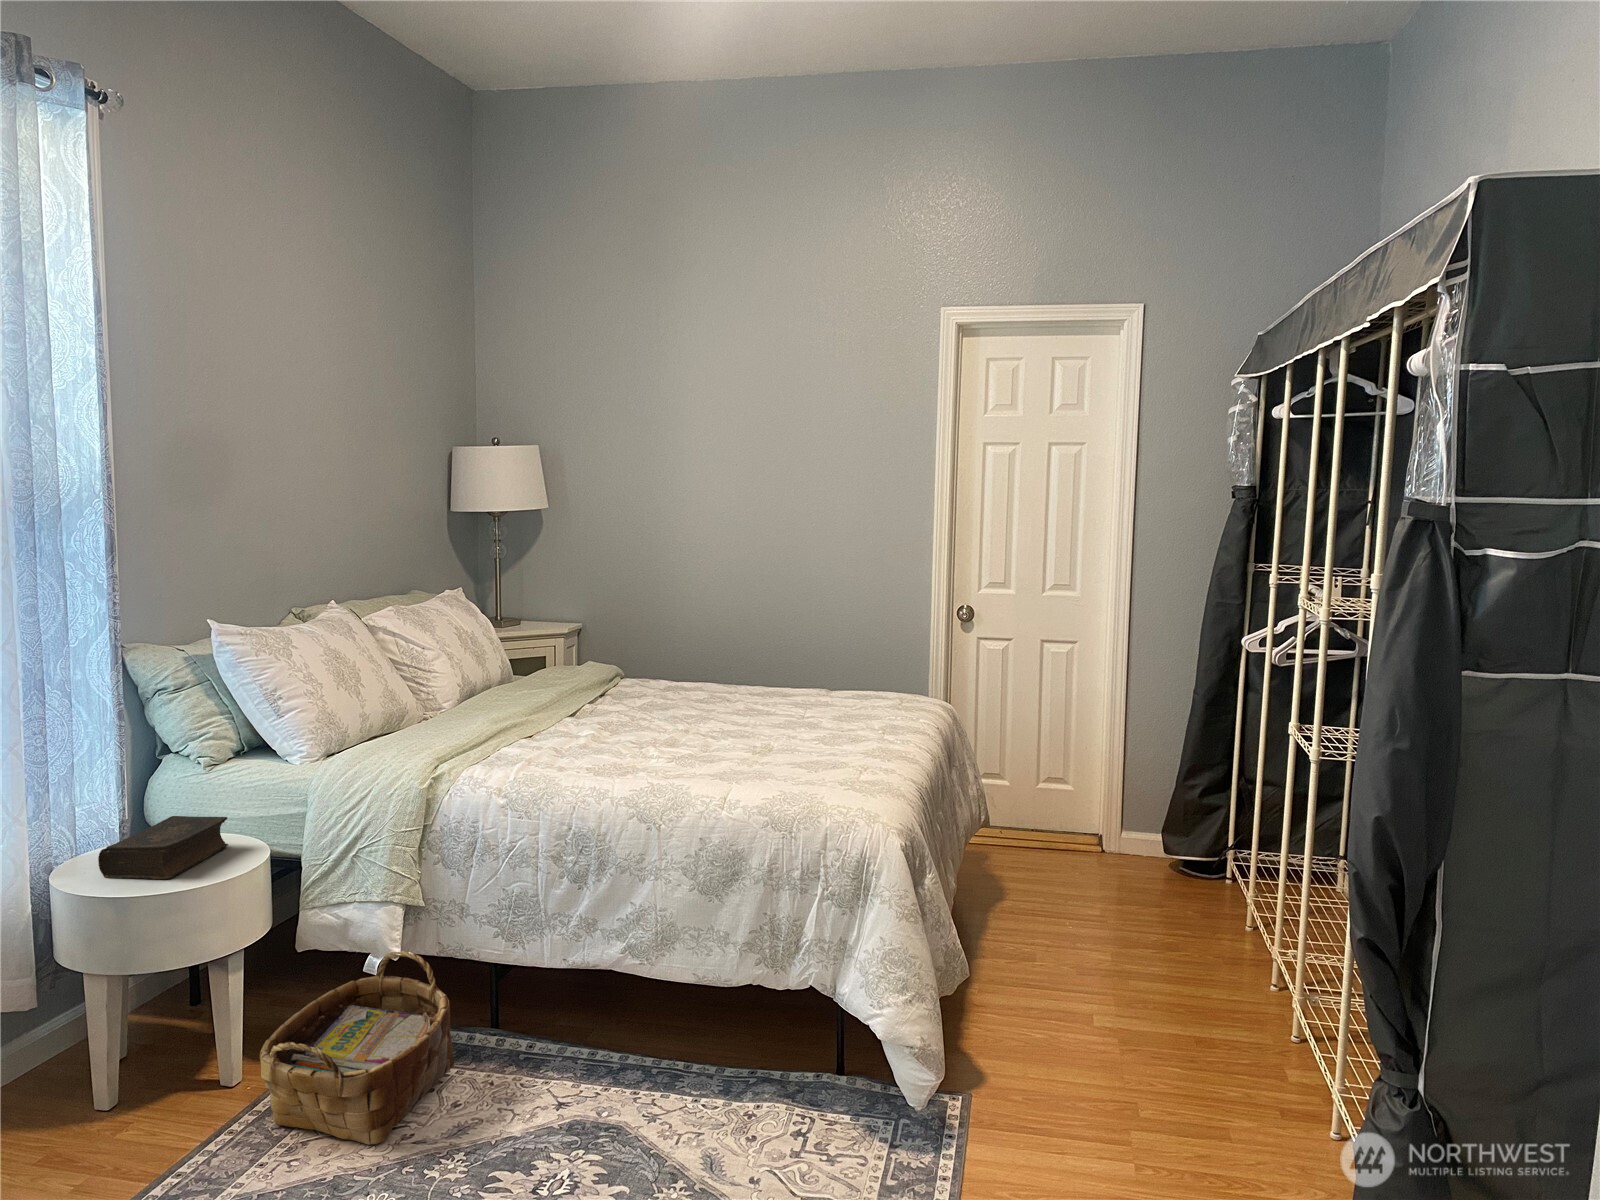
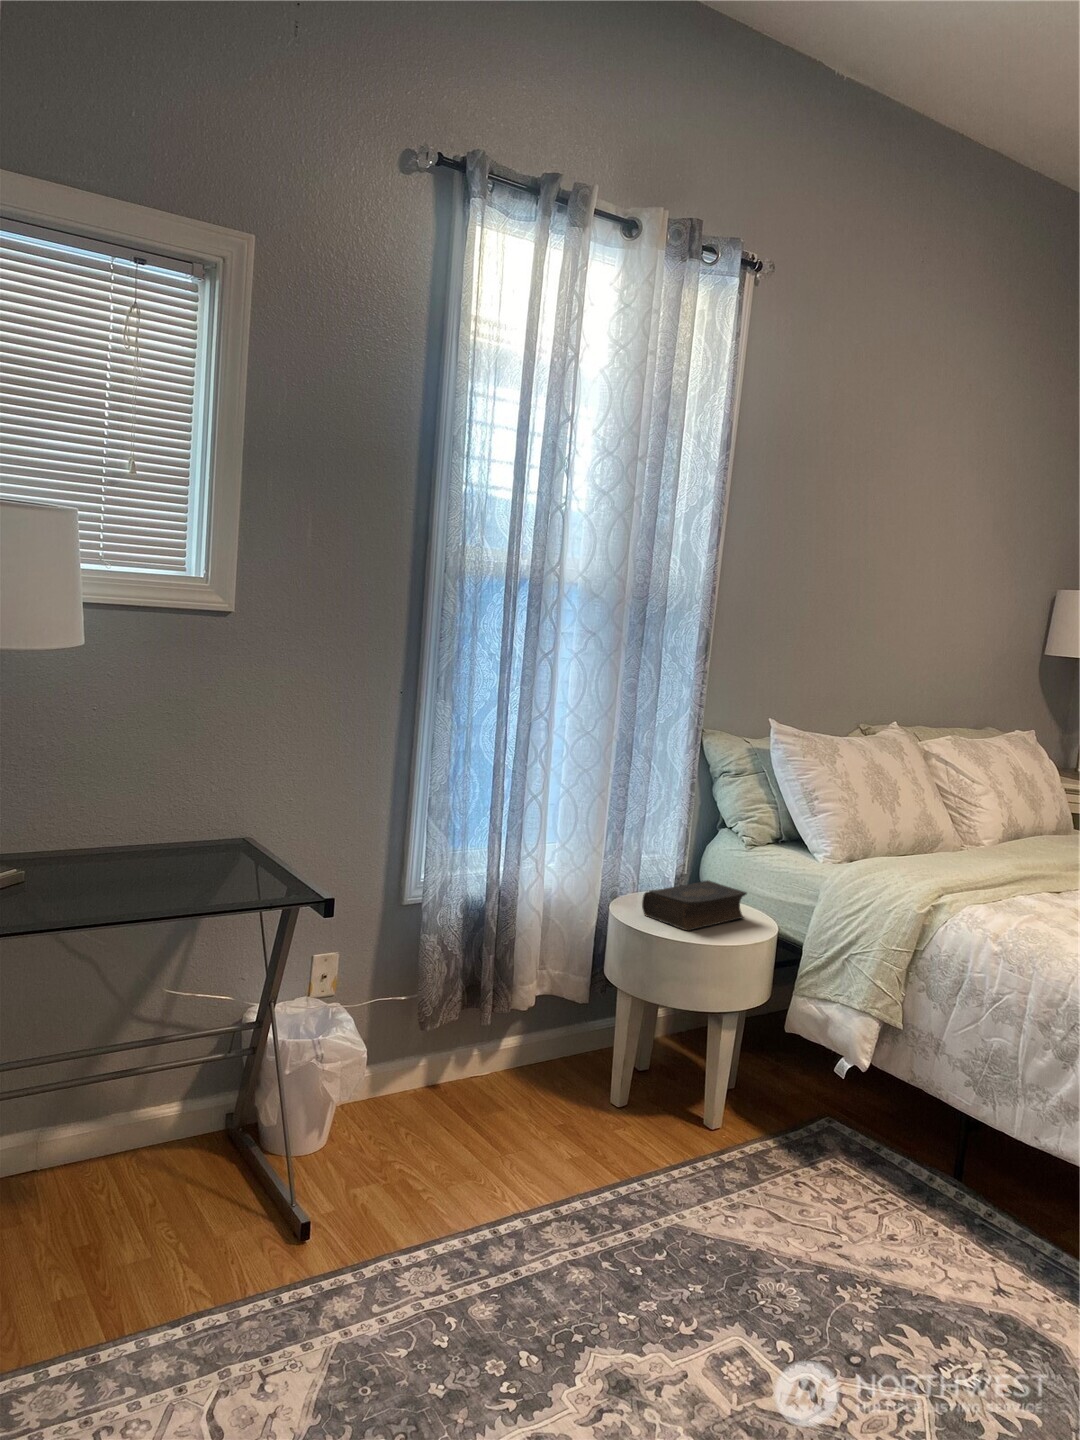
woven basket: present [260,951,454,1145] -> none [724,1063,906,1238]

